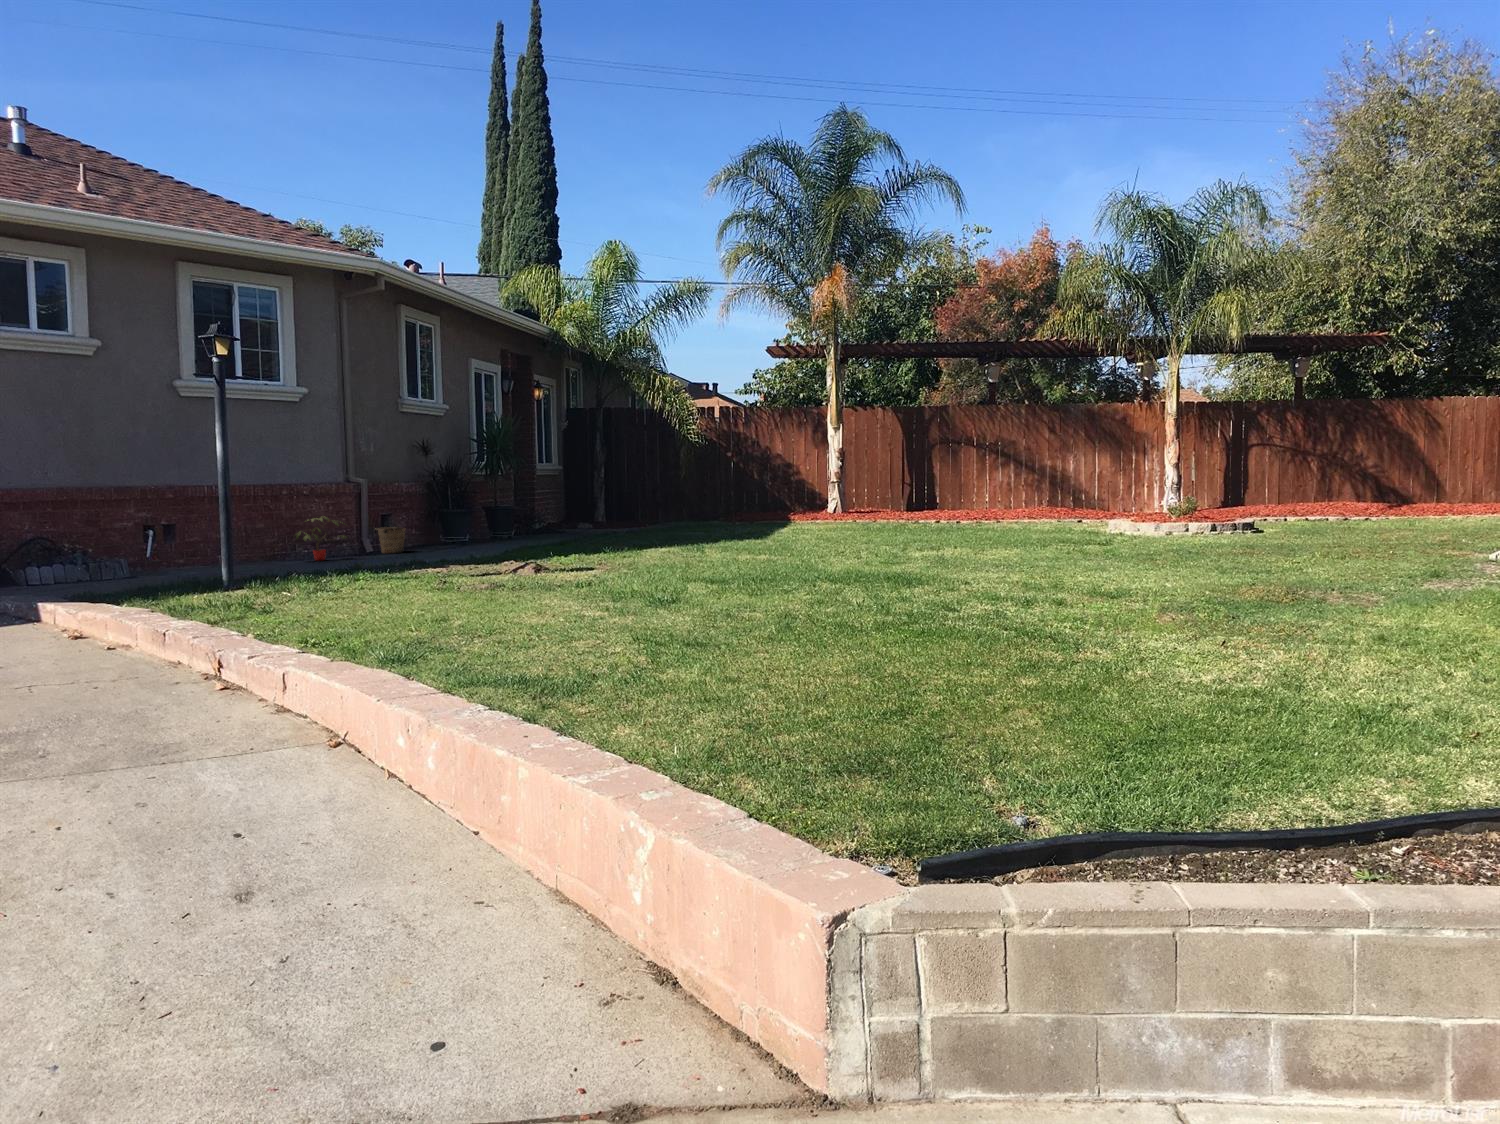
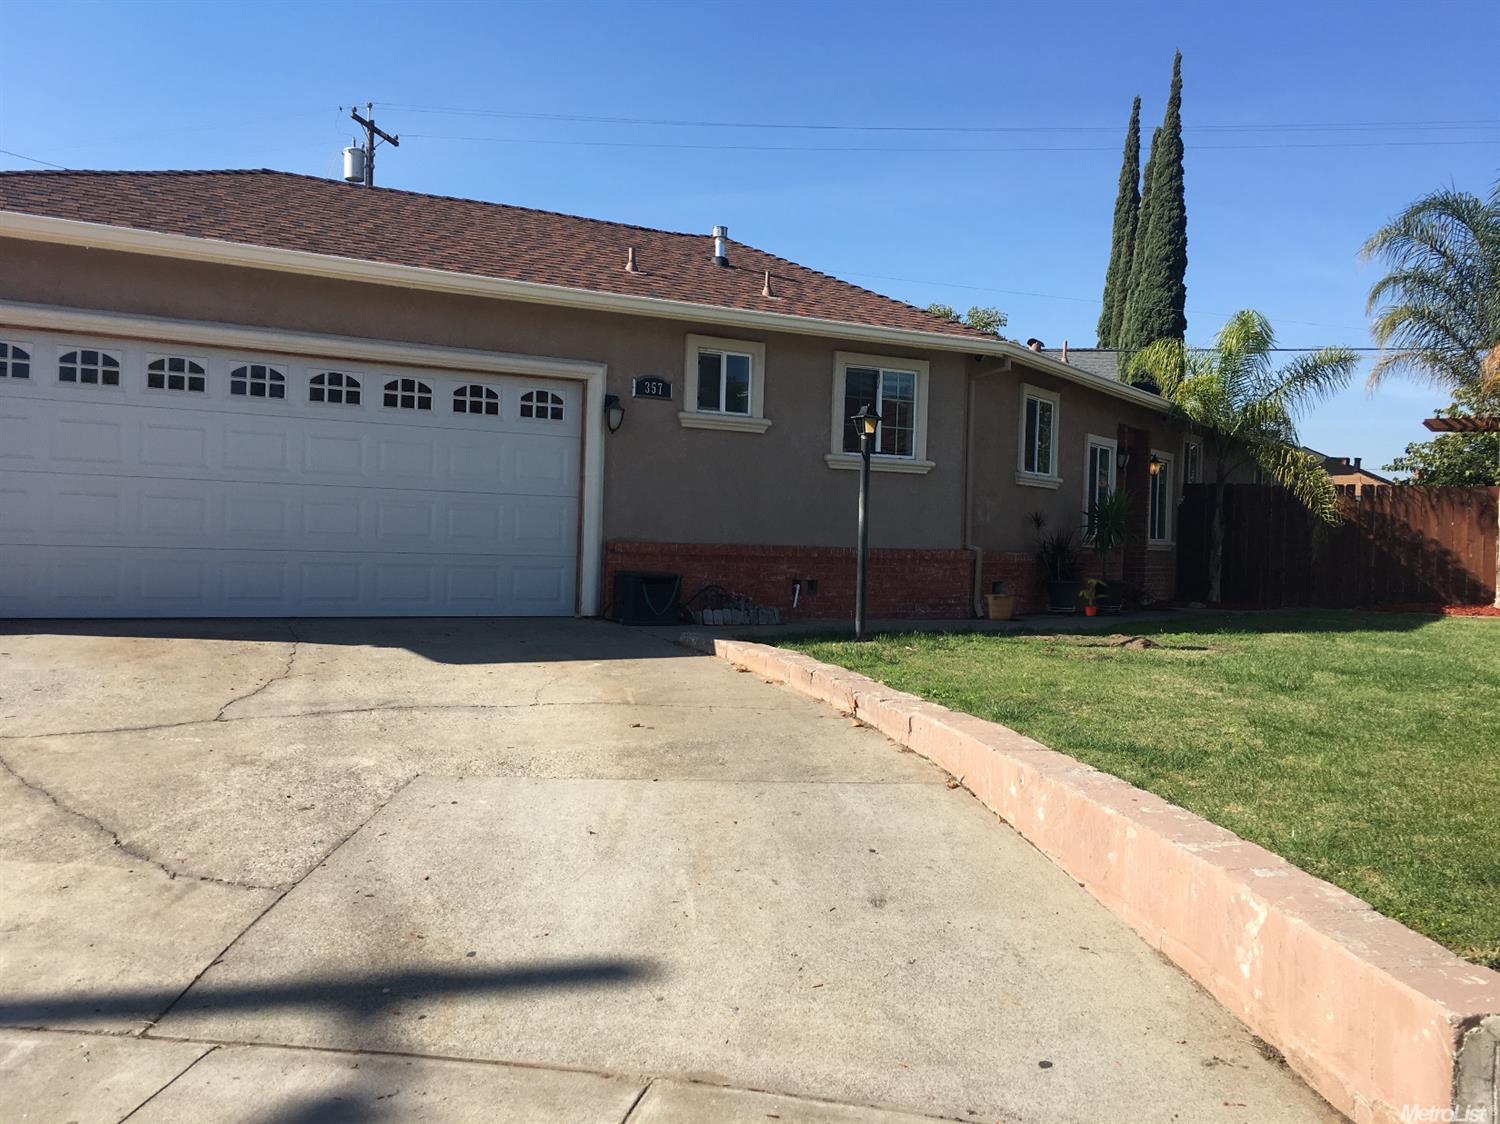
potted plant: present [296,517,346,561] -> present [1080,578,1108,616]

